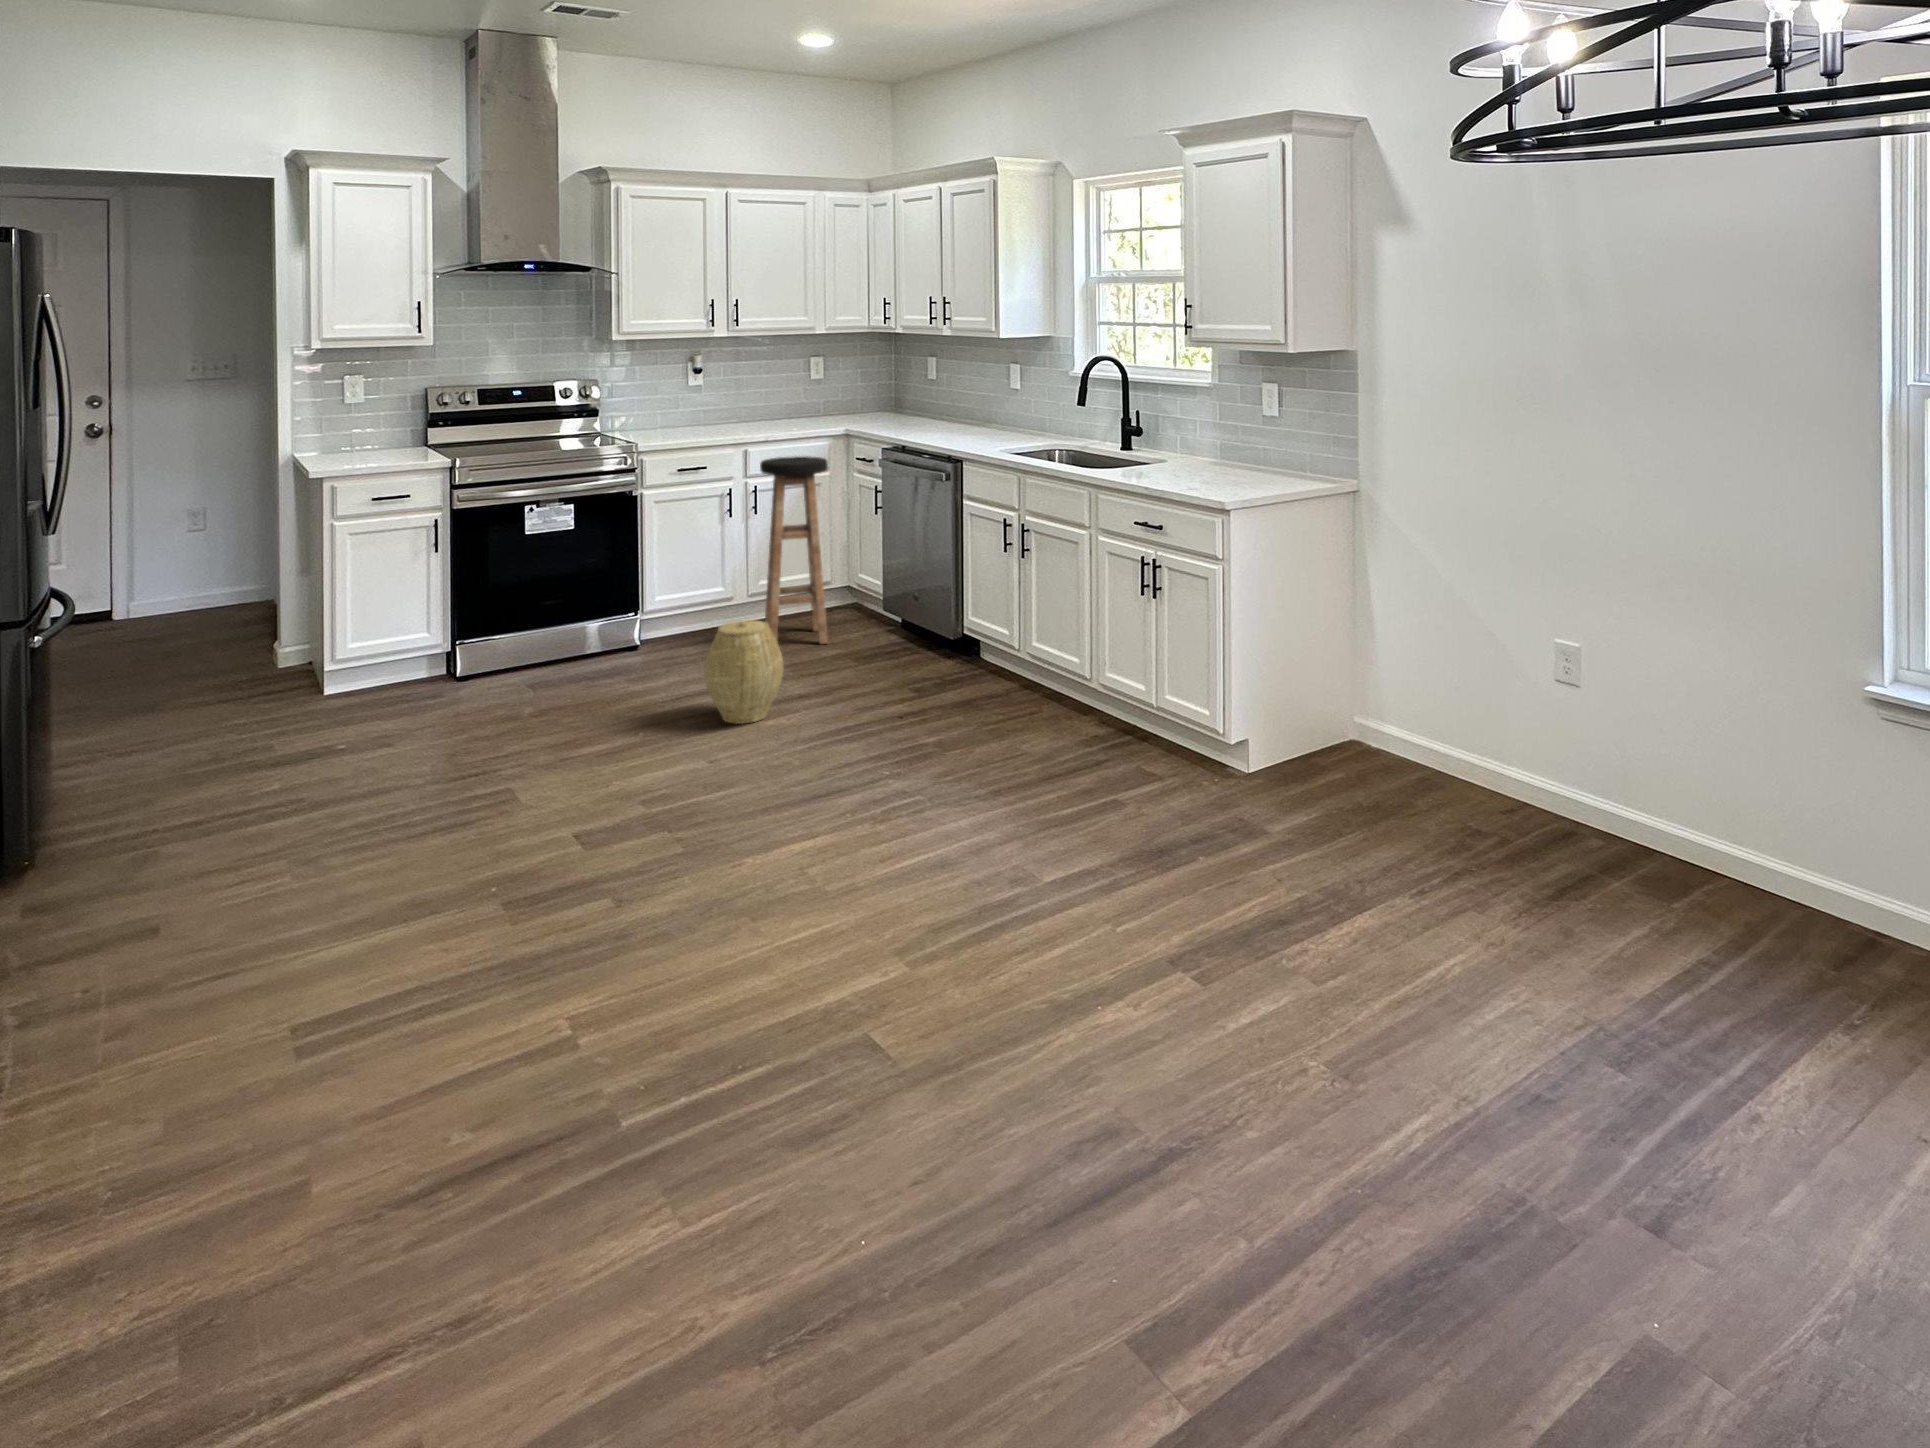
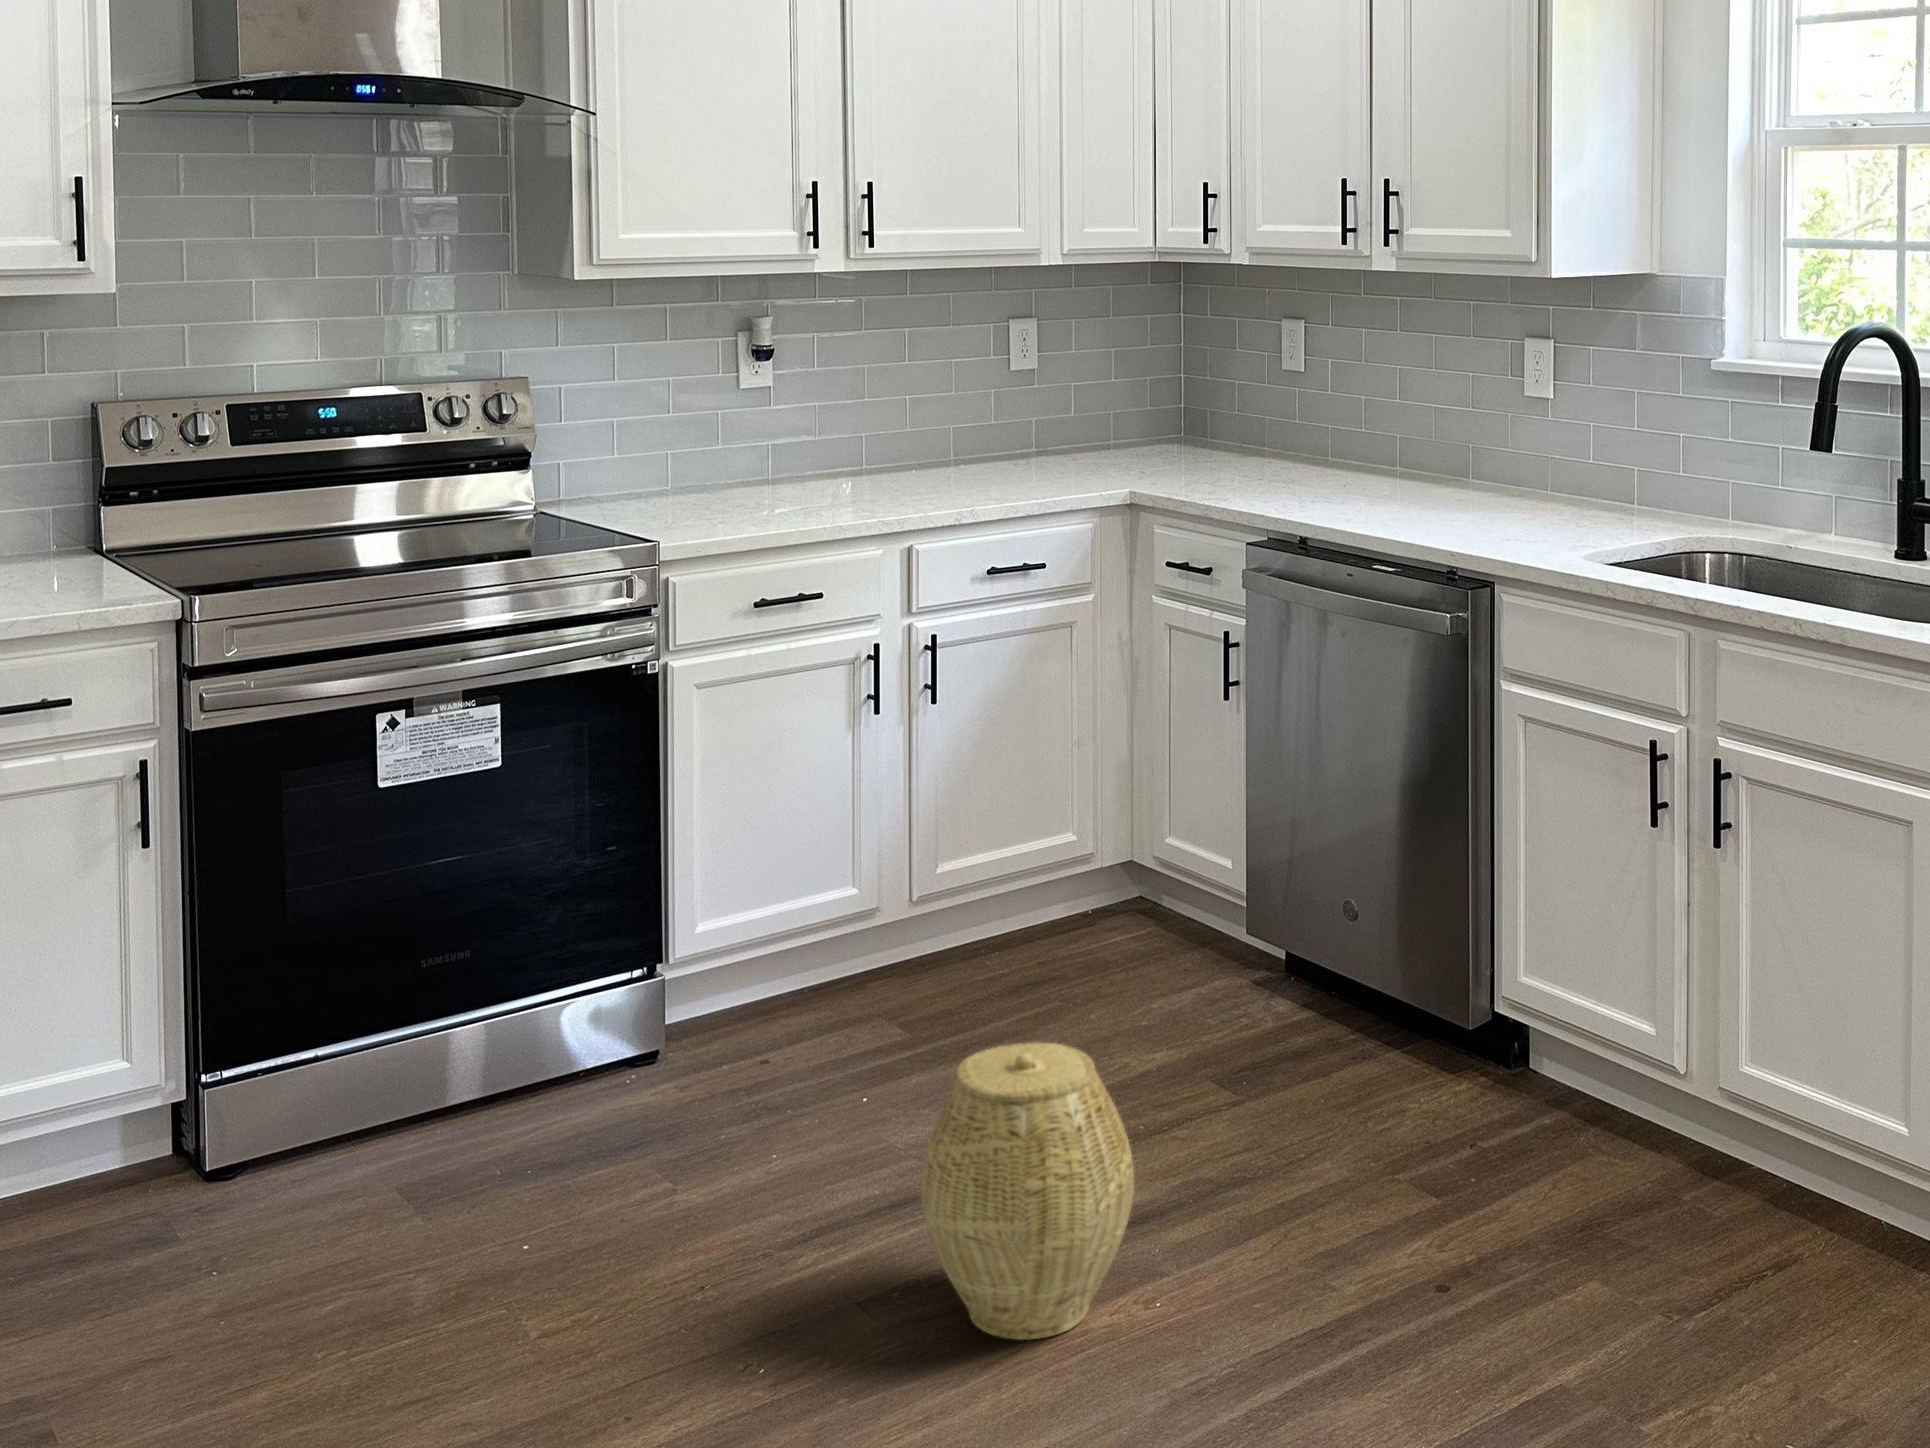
bar stool: present [760,456,828,644] -> none [964,567,1140,1055]

